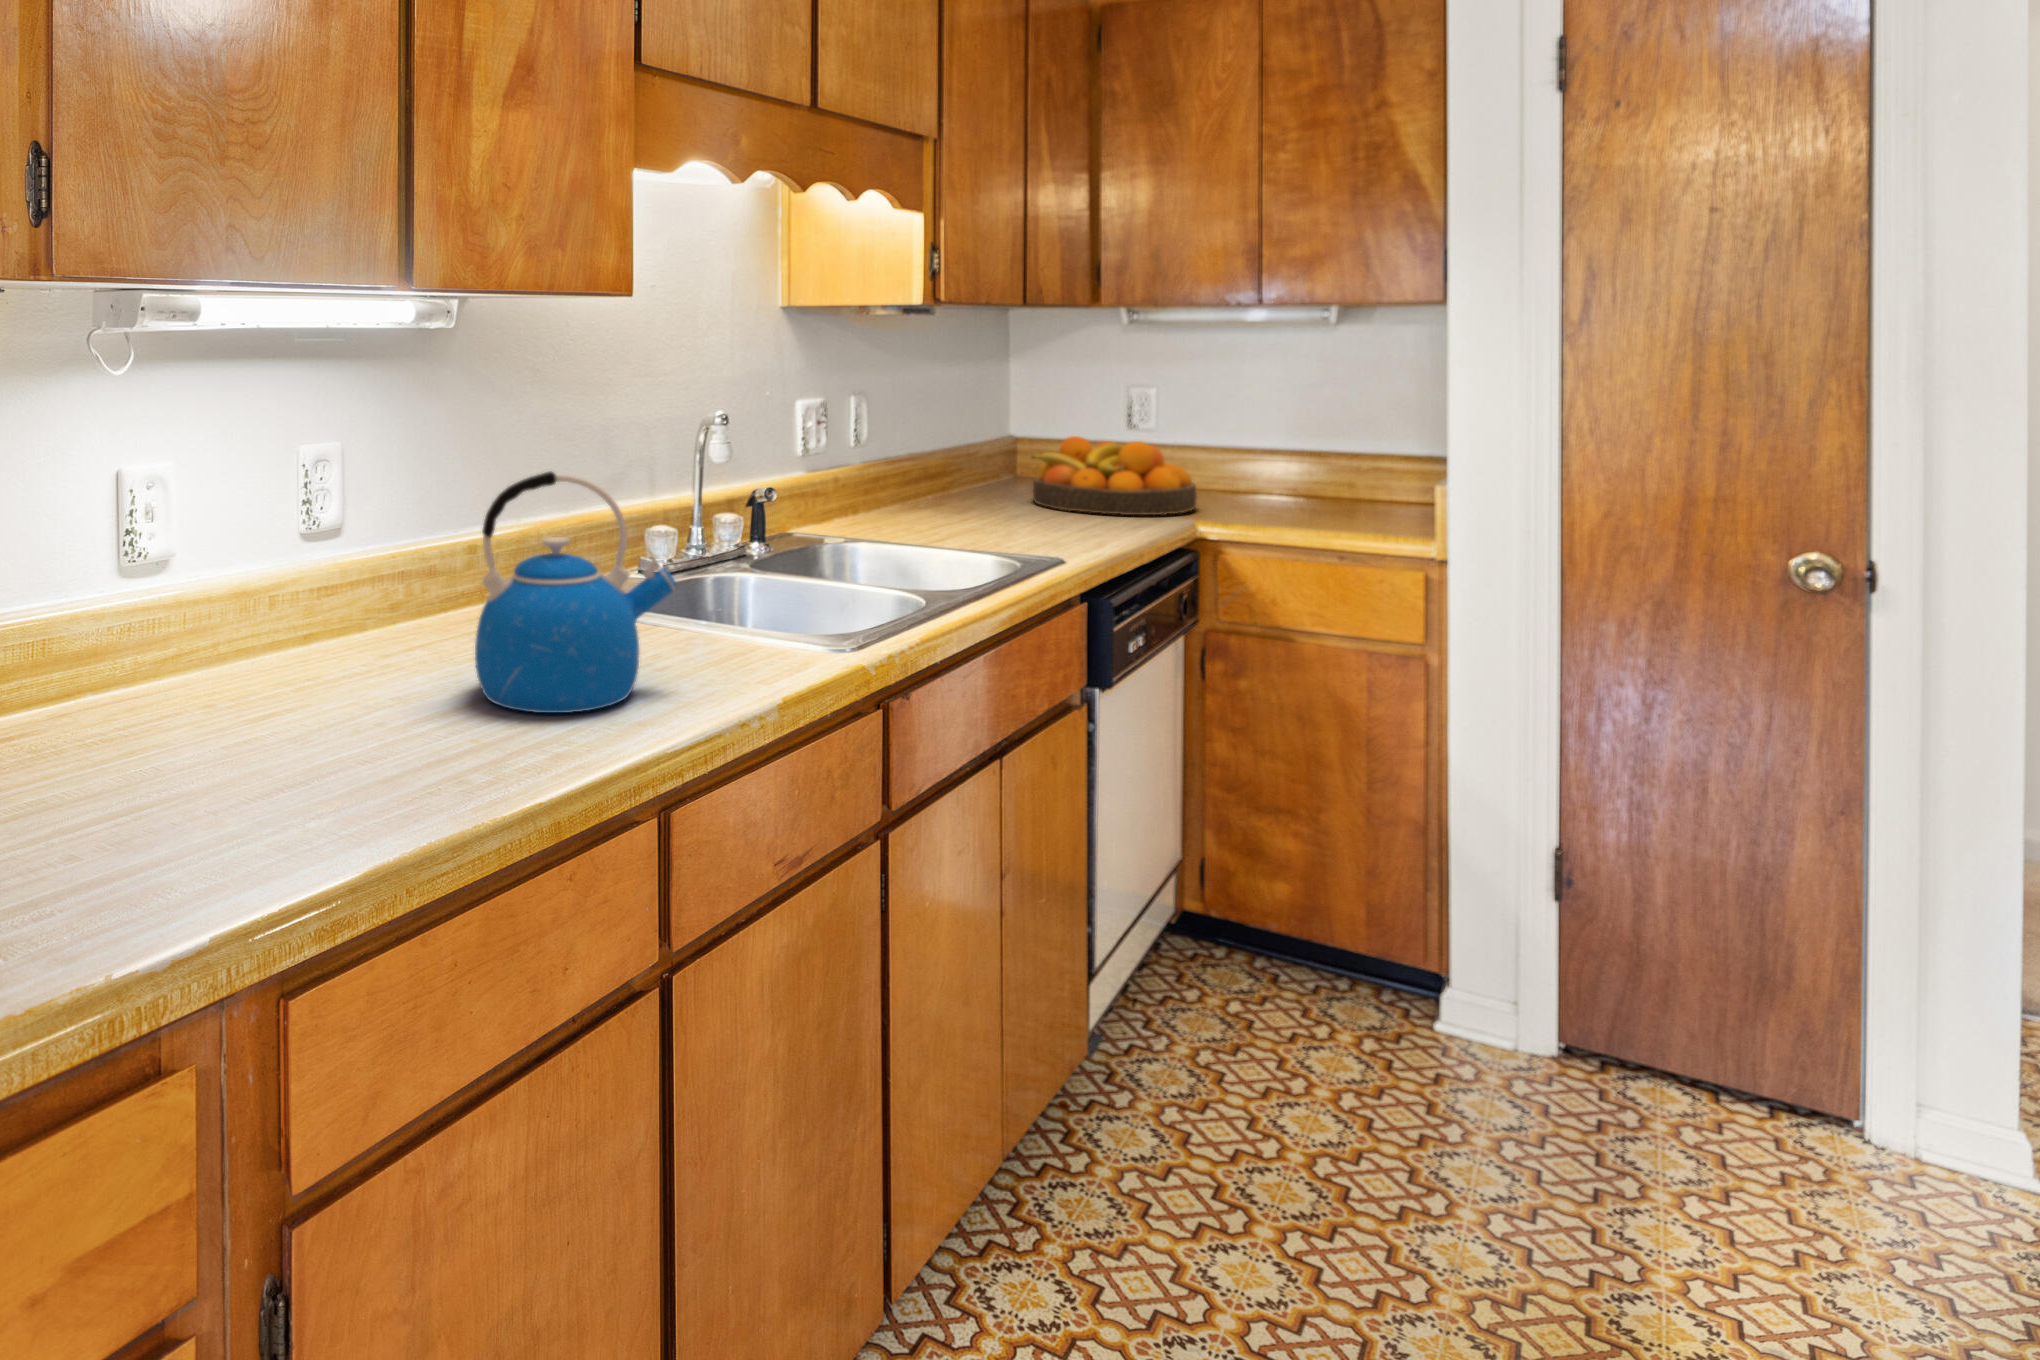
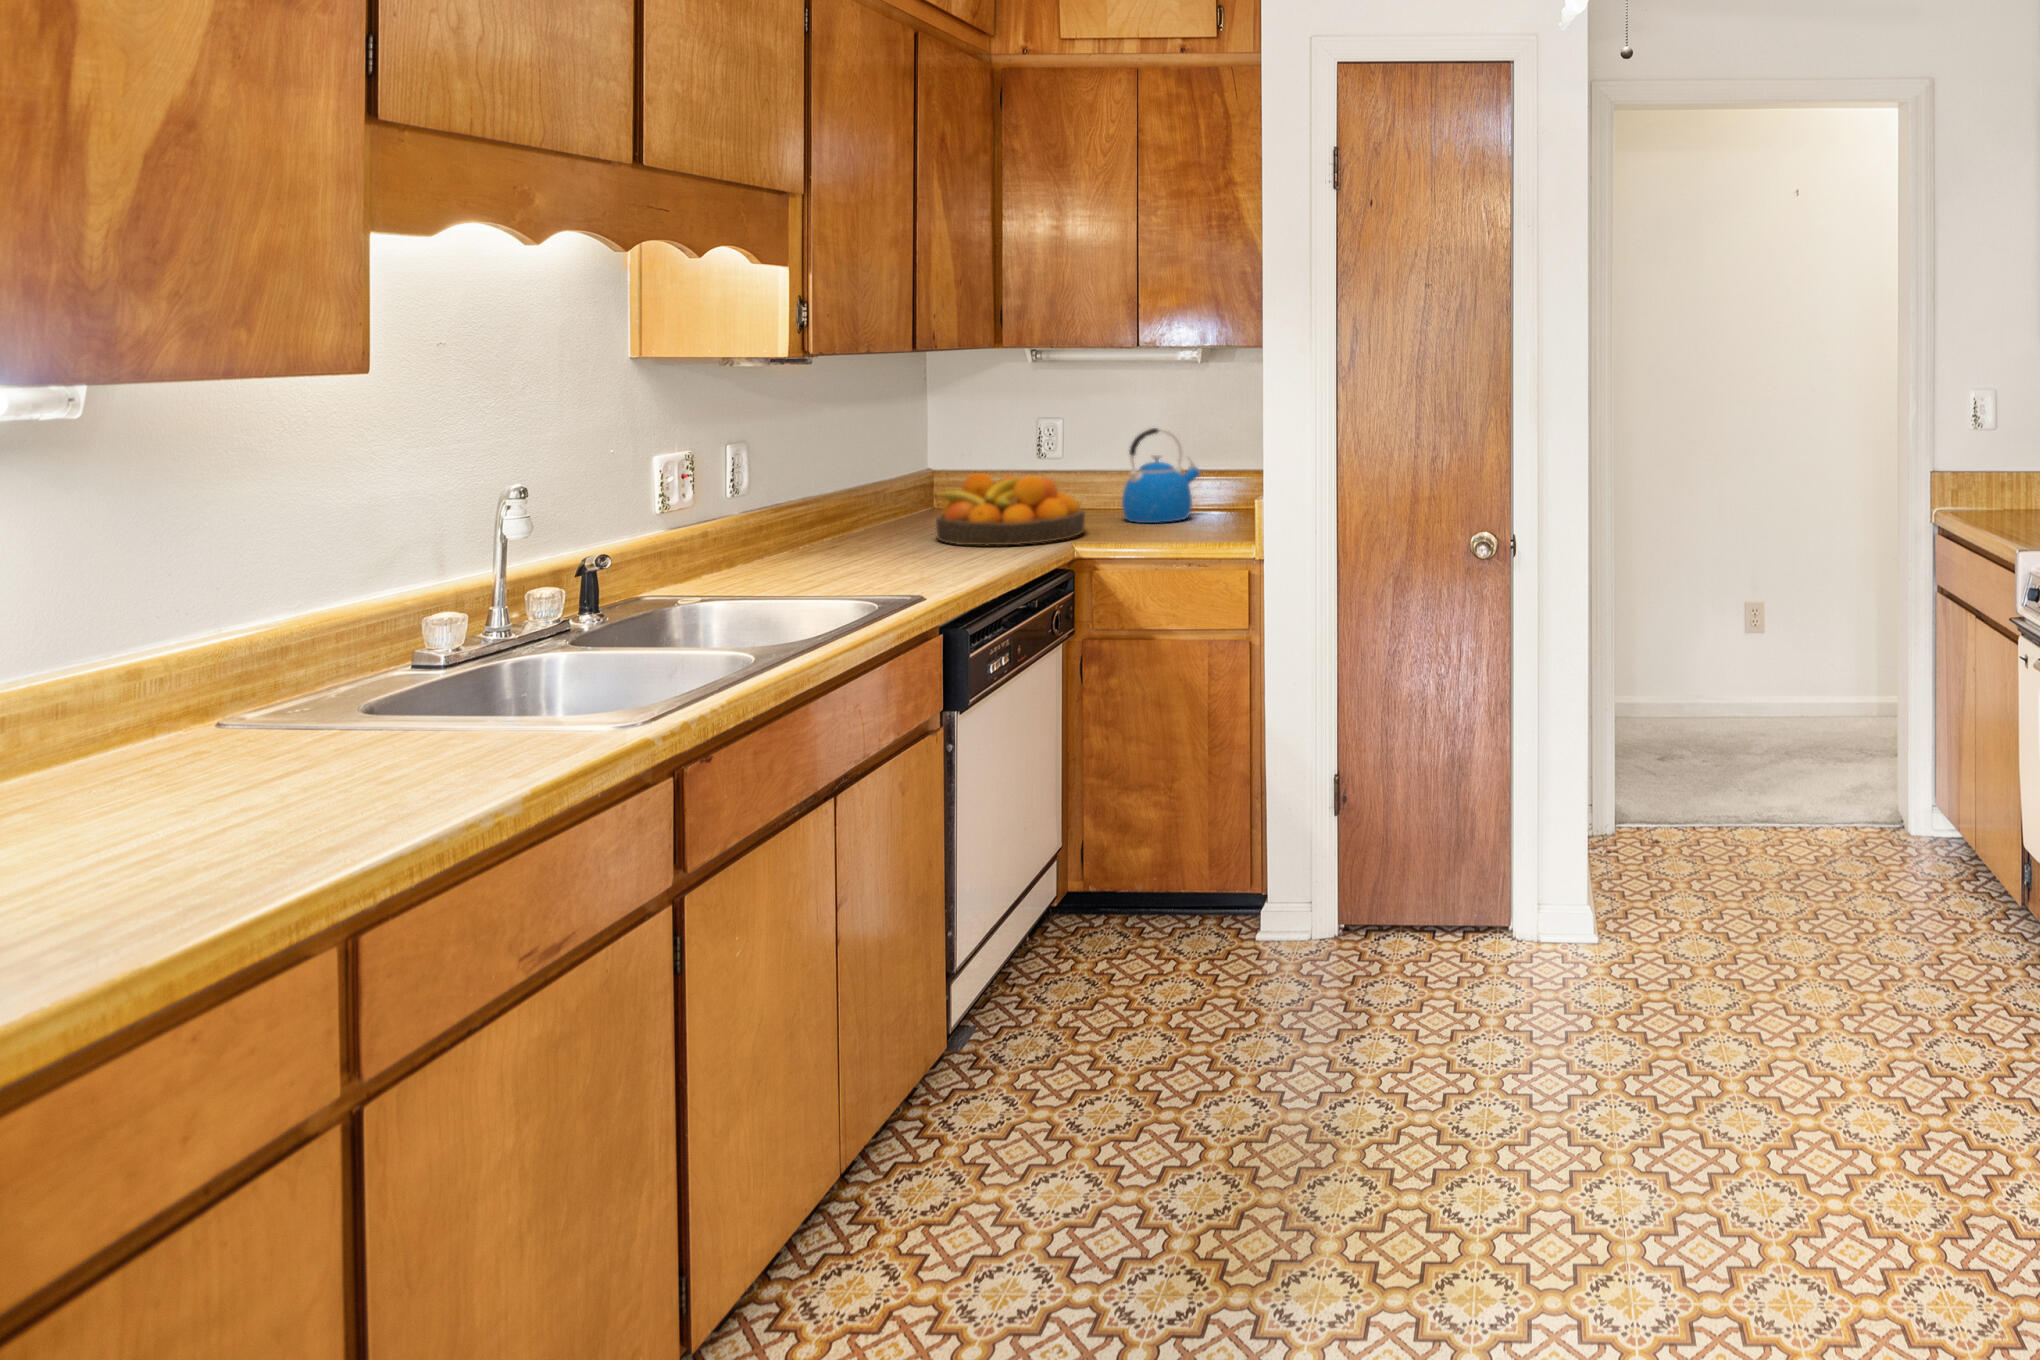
kettle: present [475,471,677,713] -> present [1122,428,1200,523]

